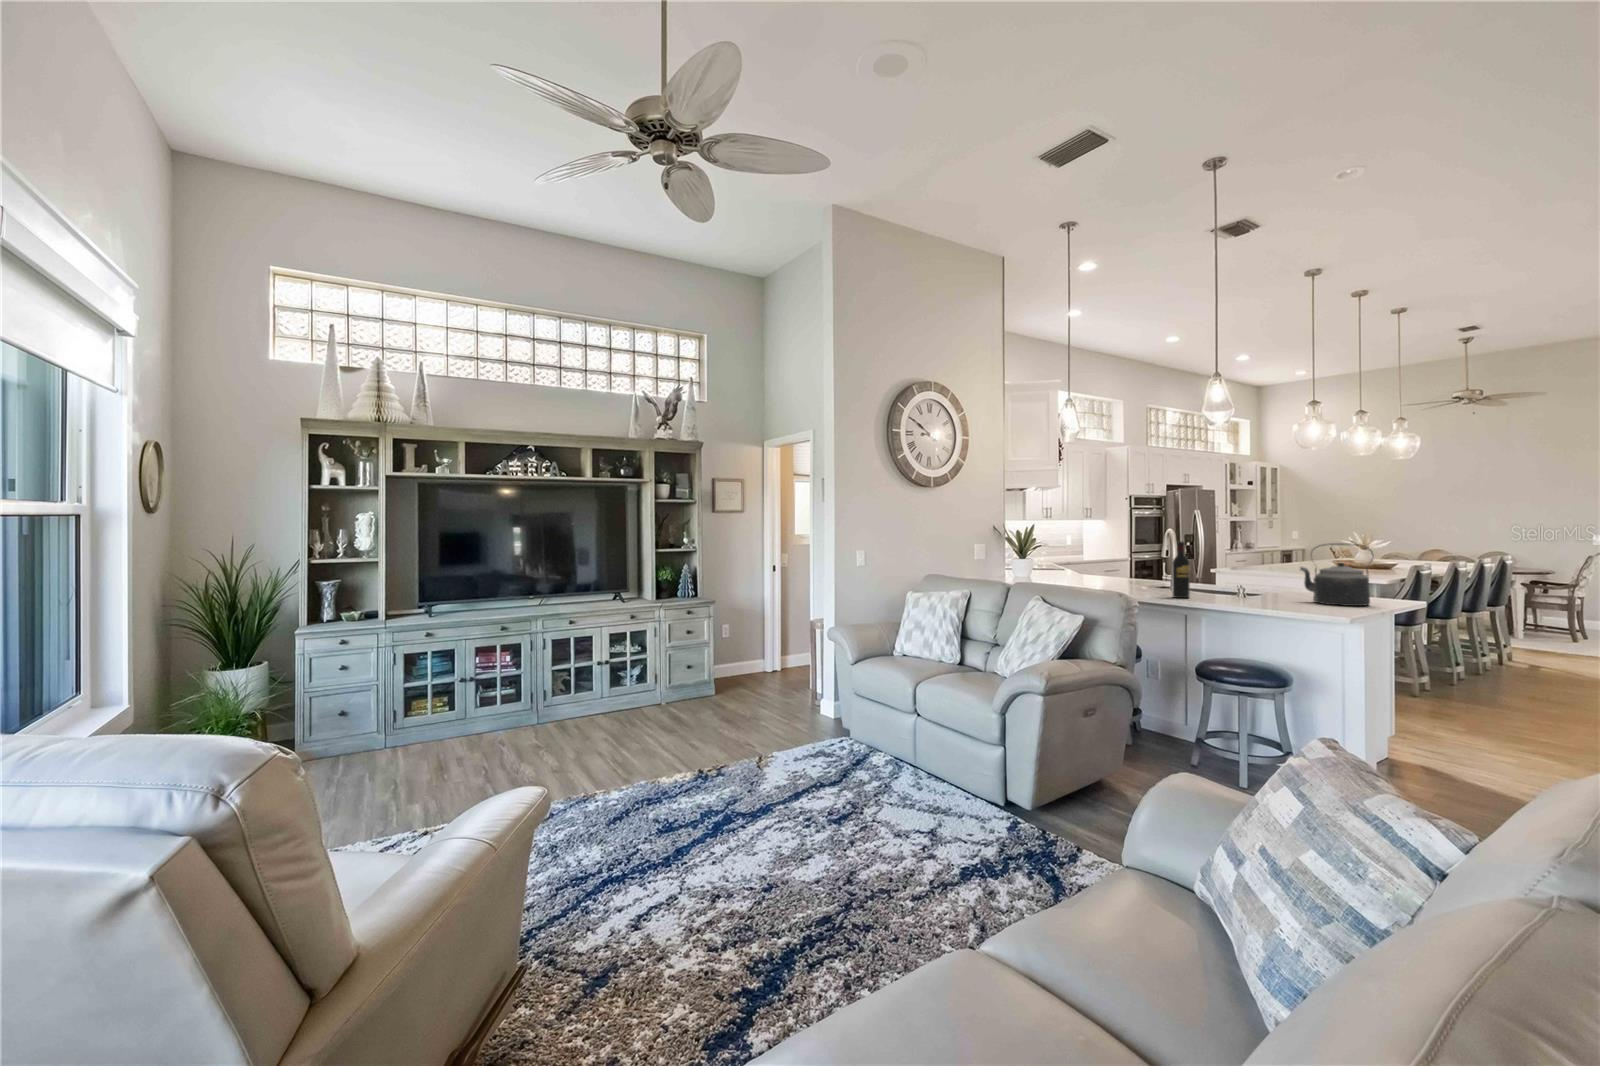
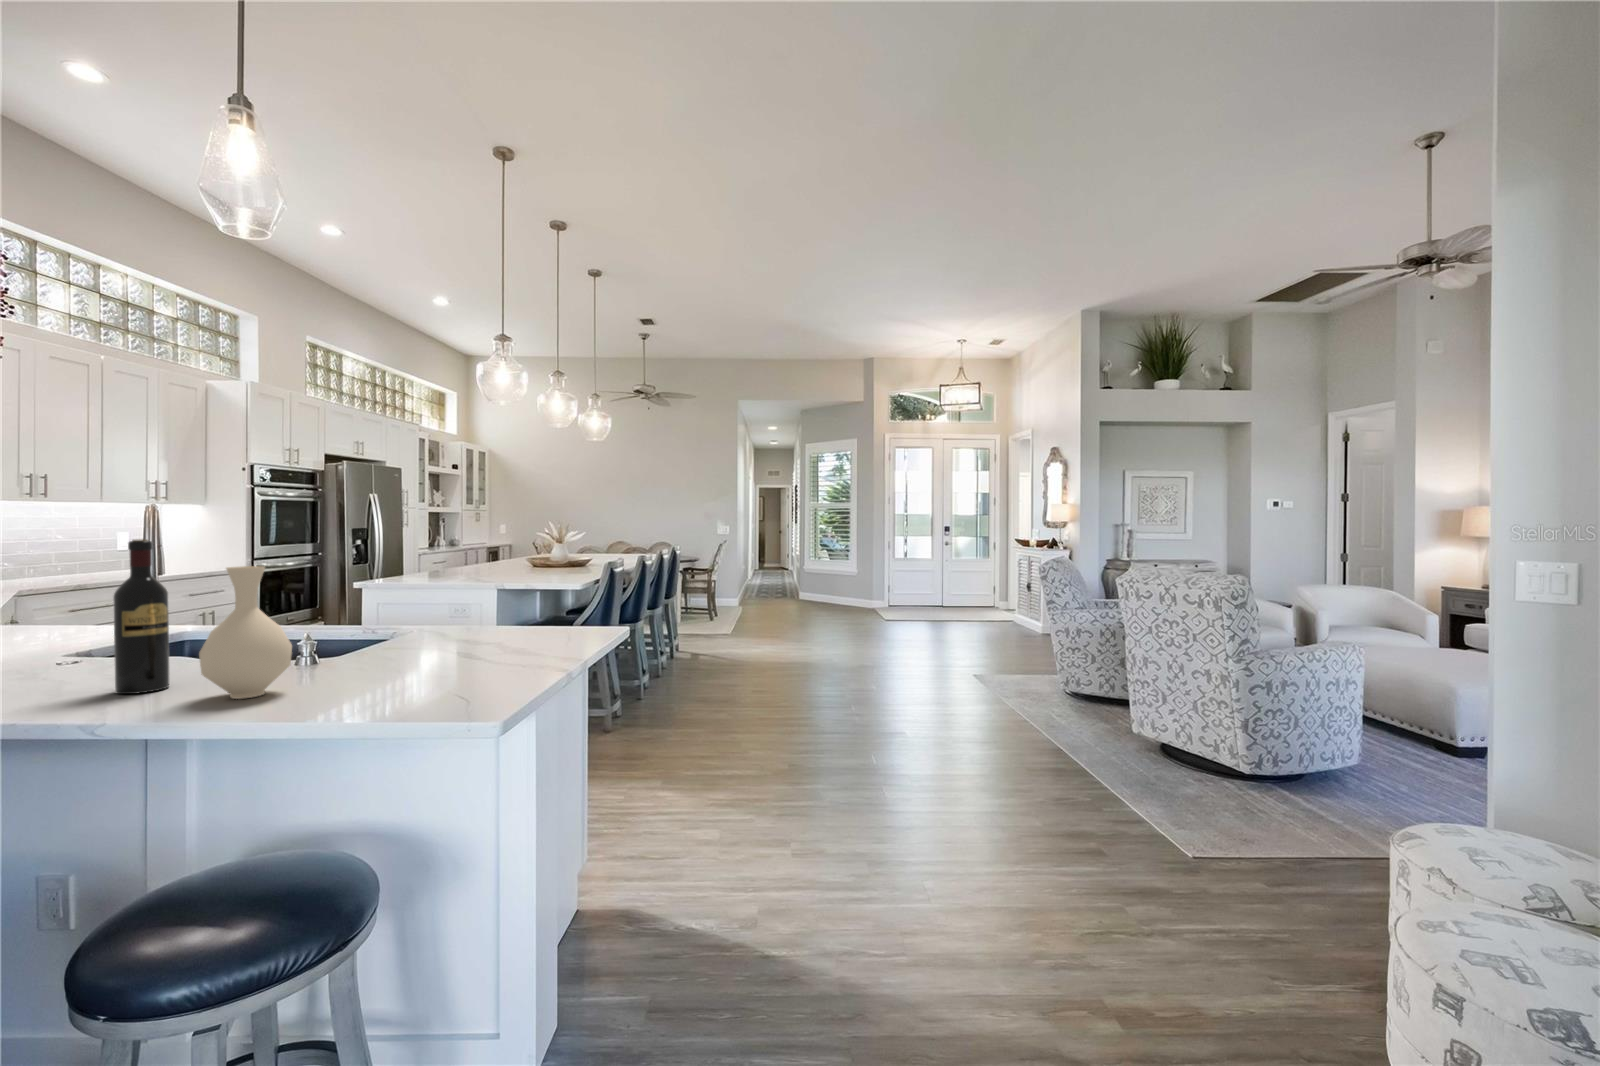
kettle: present [1300,543,1374,606] -> none [436,538,554,659]
vase: none [1209,553,1242,603] -> present [199,566,292,699]

